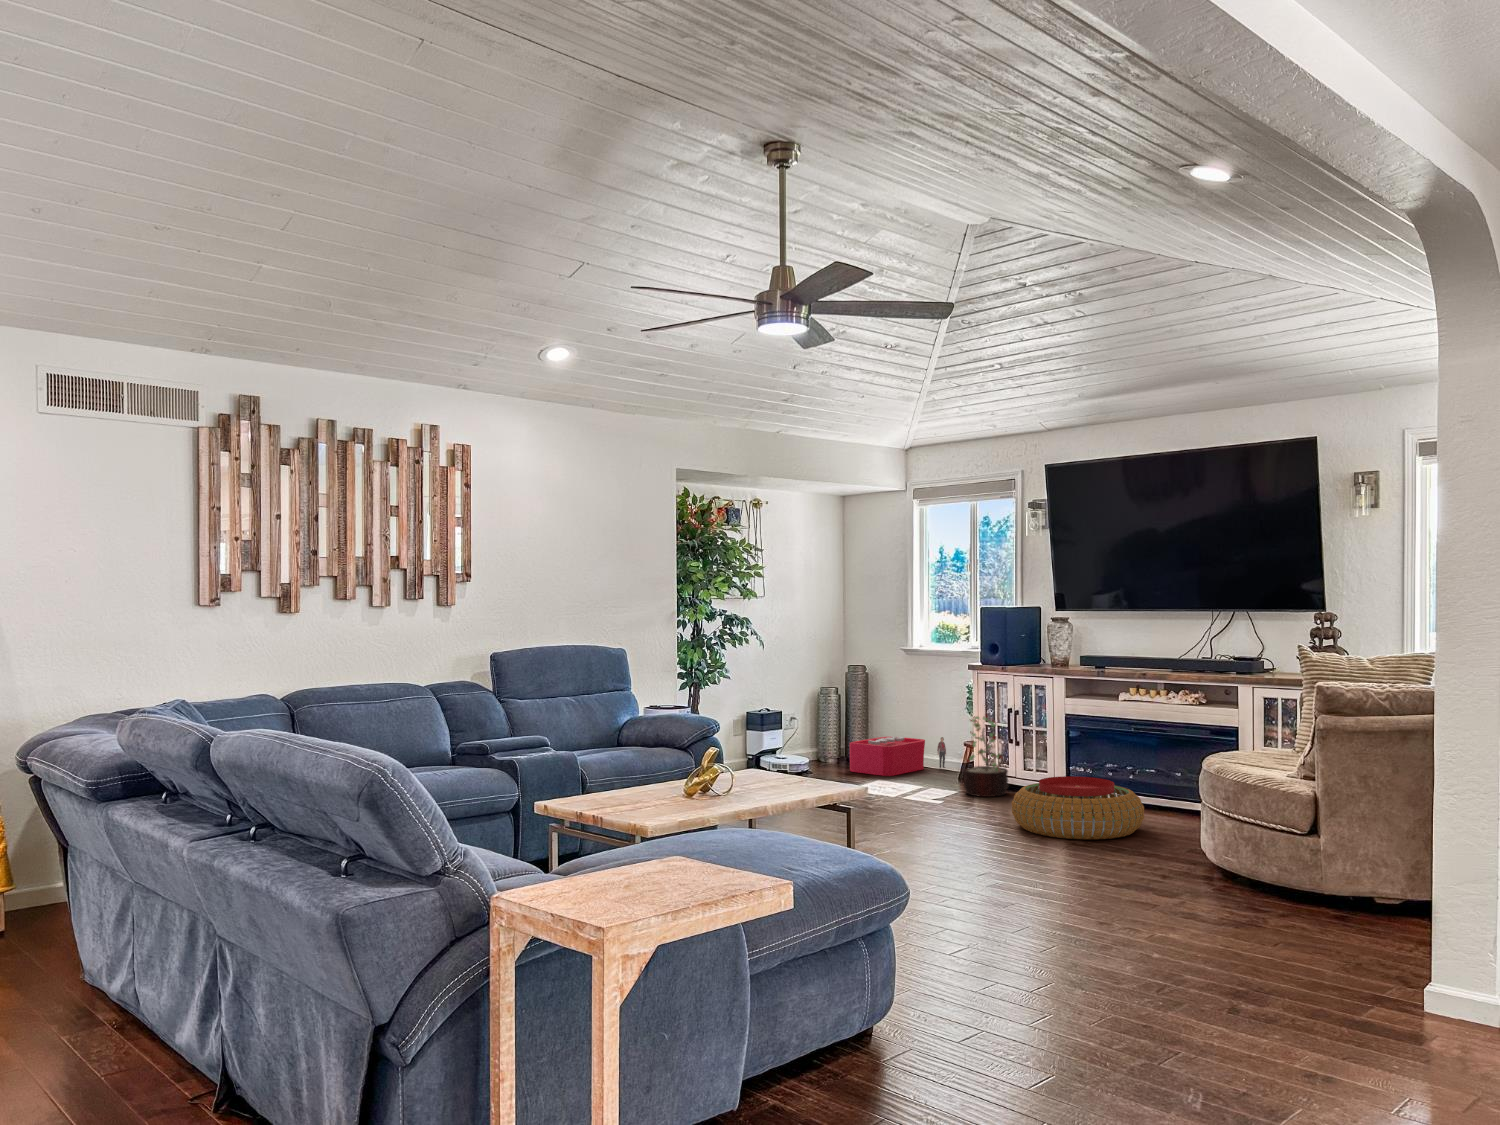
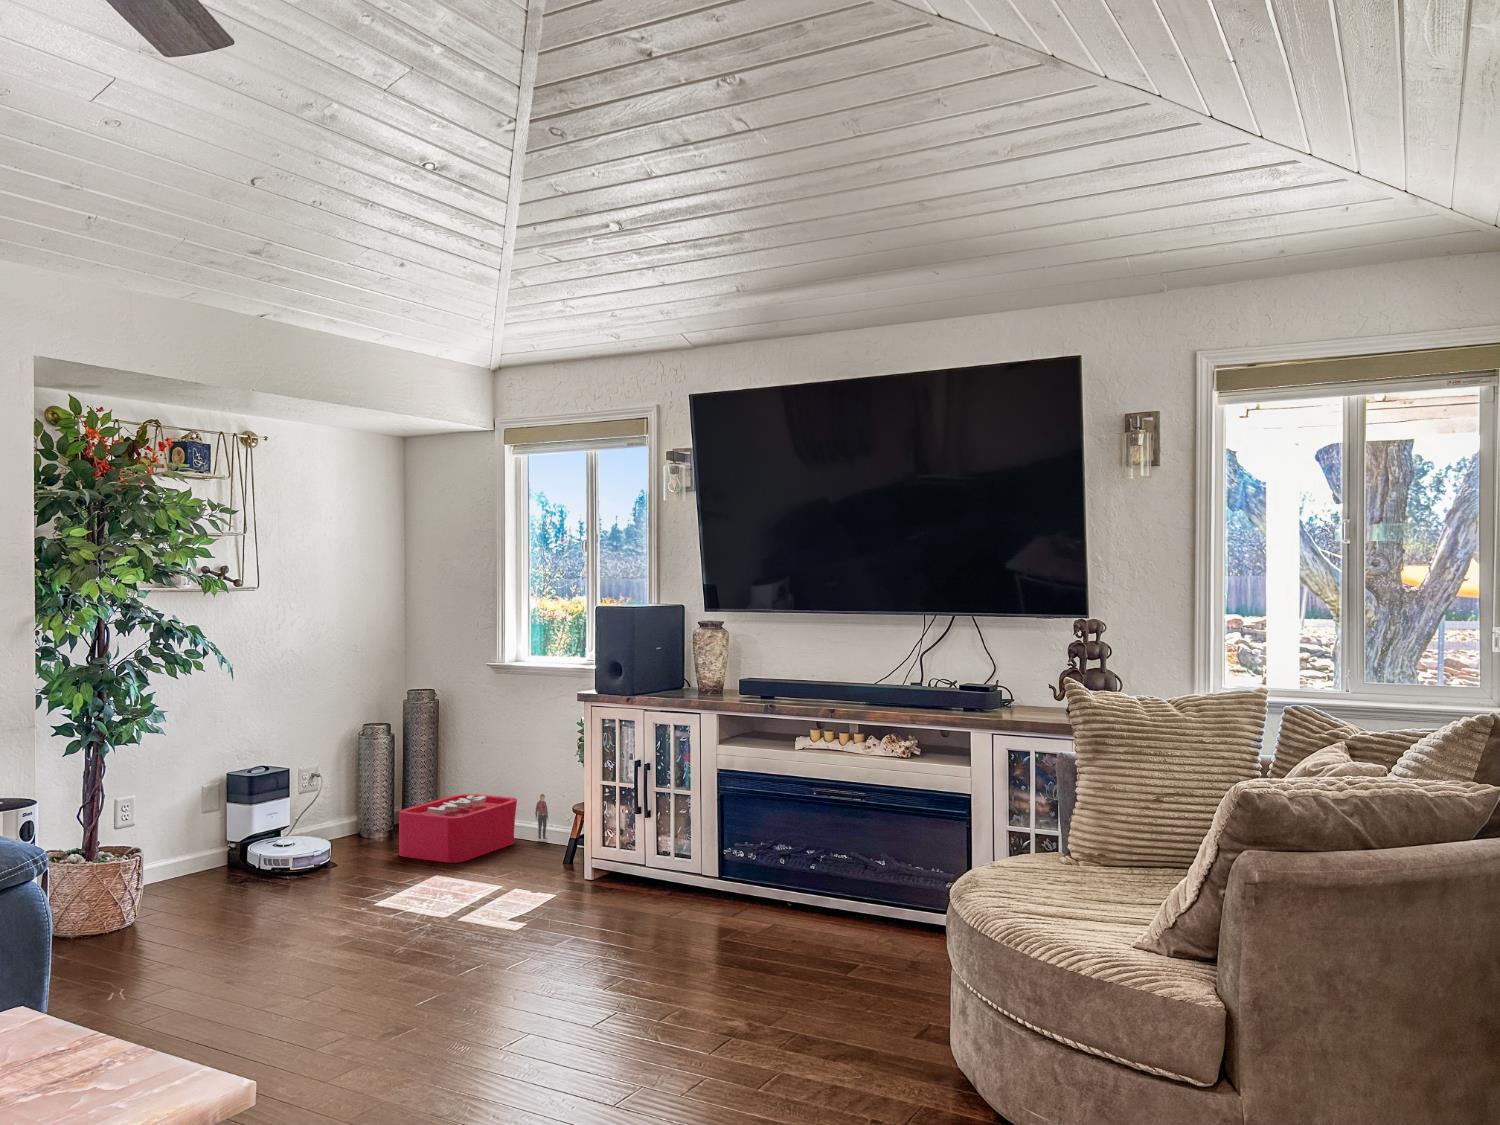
decorative plant: present [964,716,1008,797] -> none [564,772,634,903]
pouf: present [1012,776,1144,839] -> none [631,885,840,1009]

